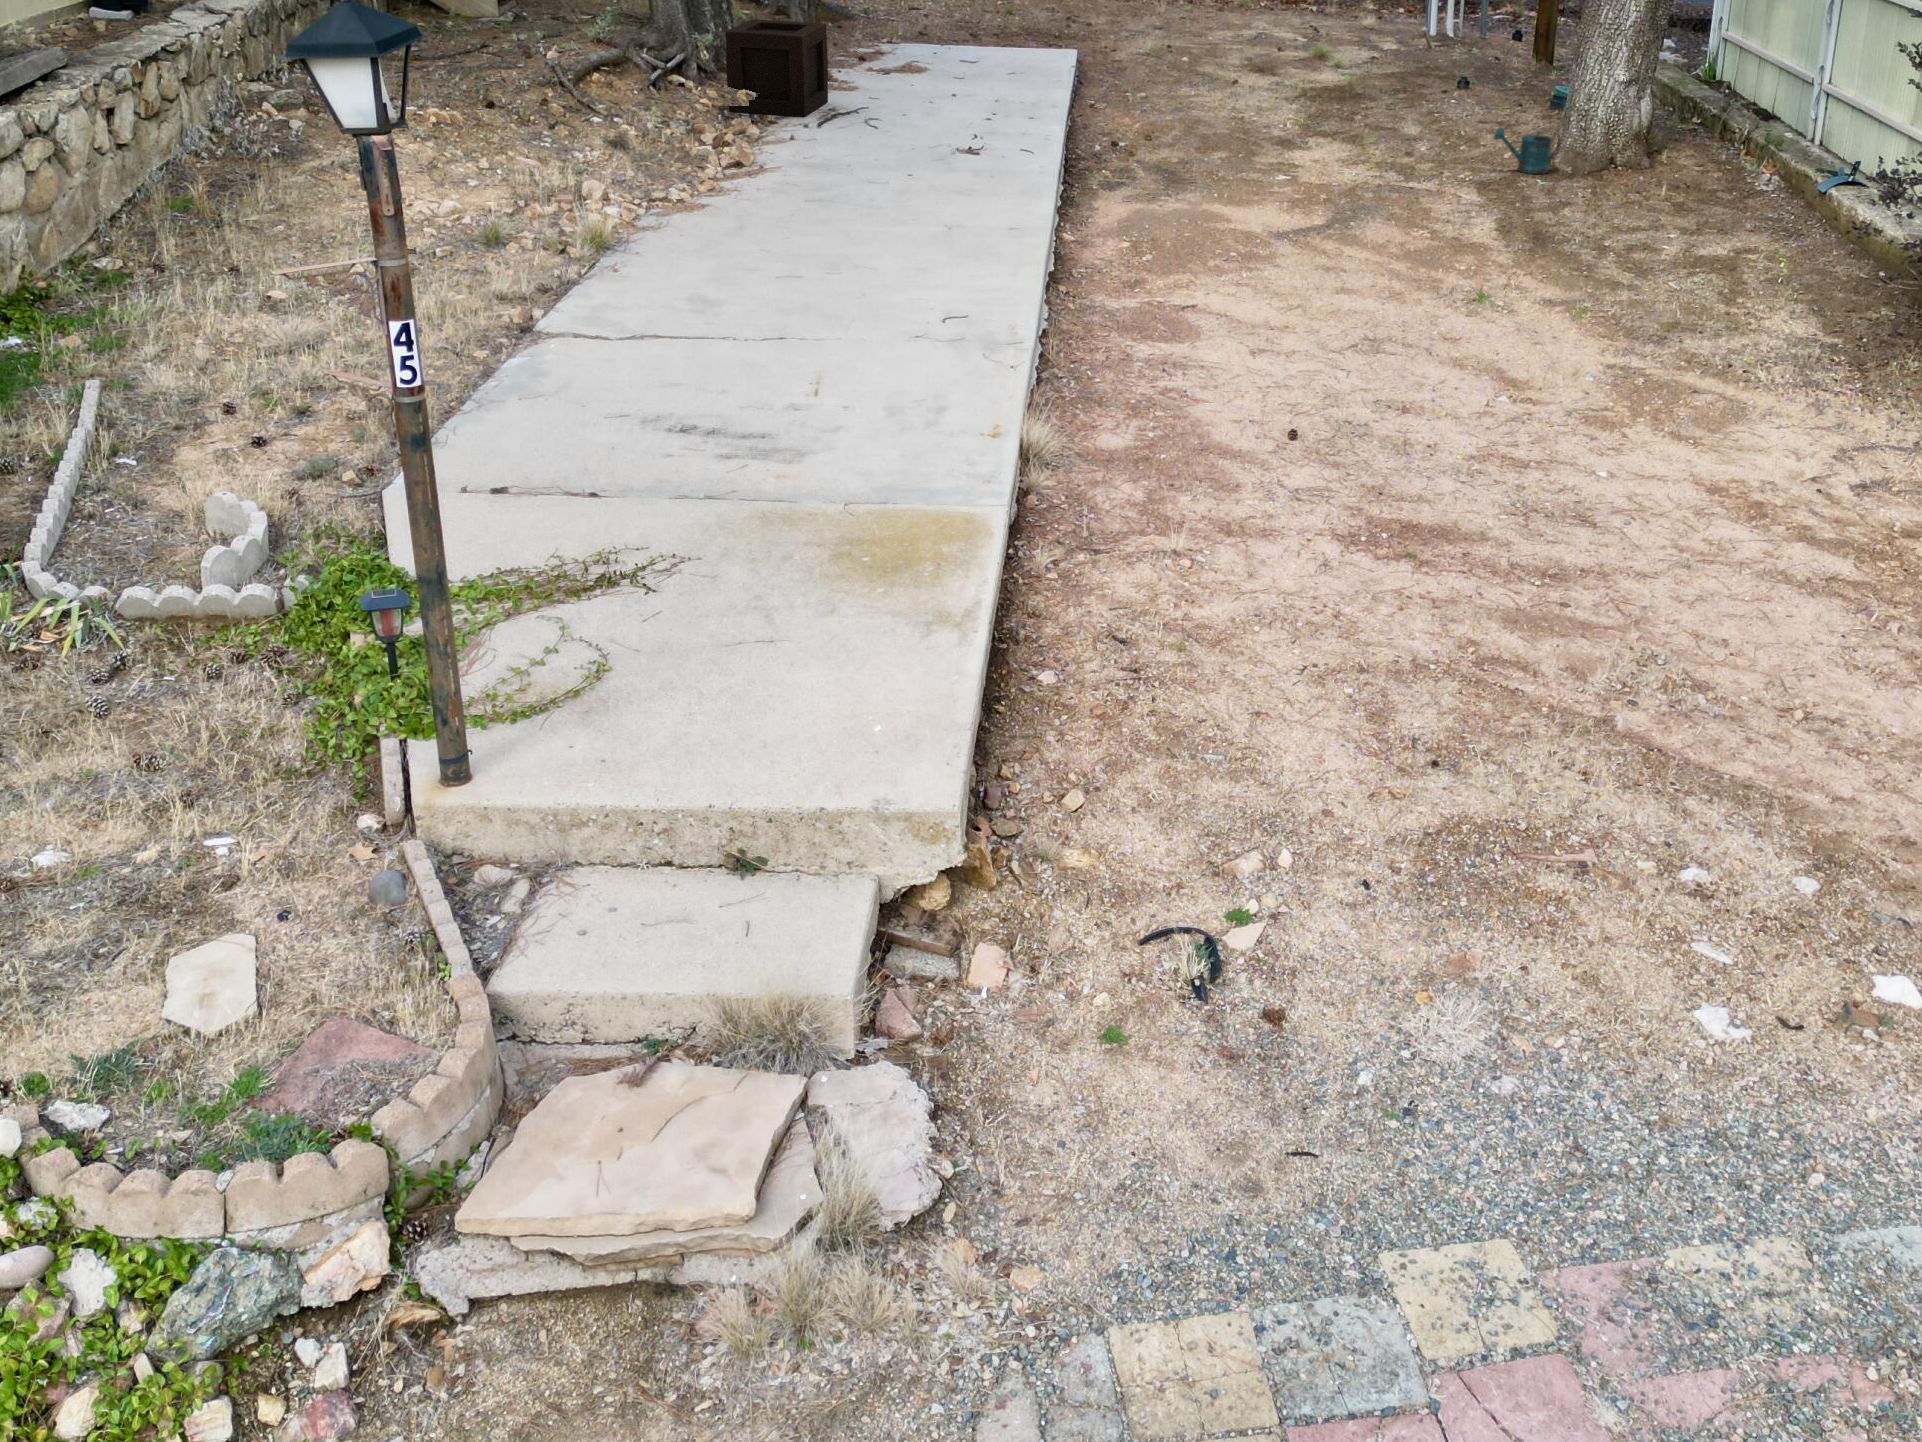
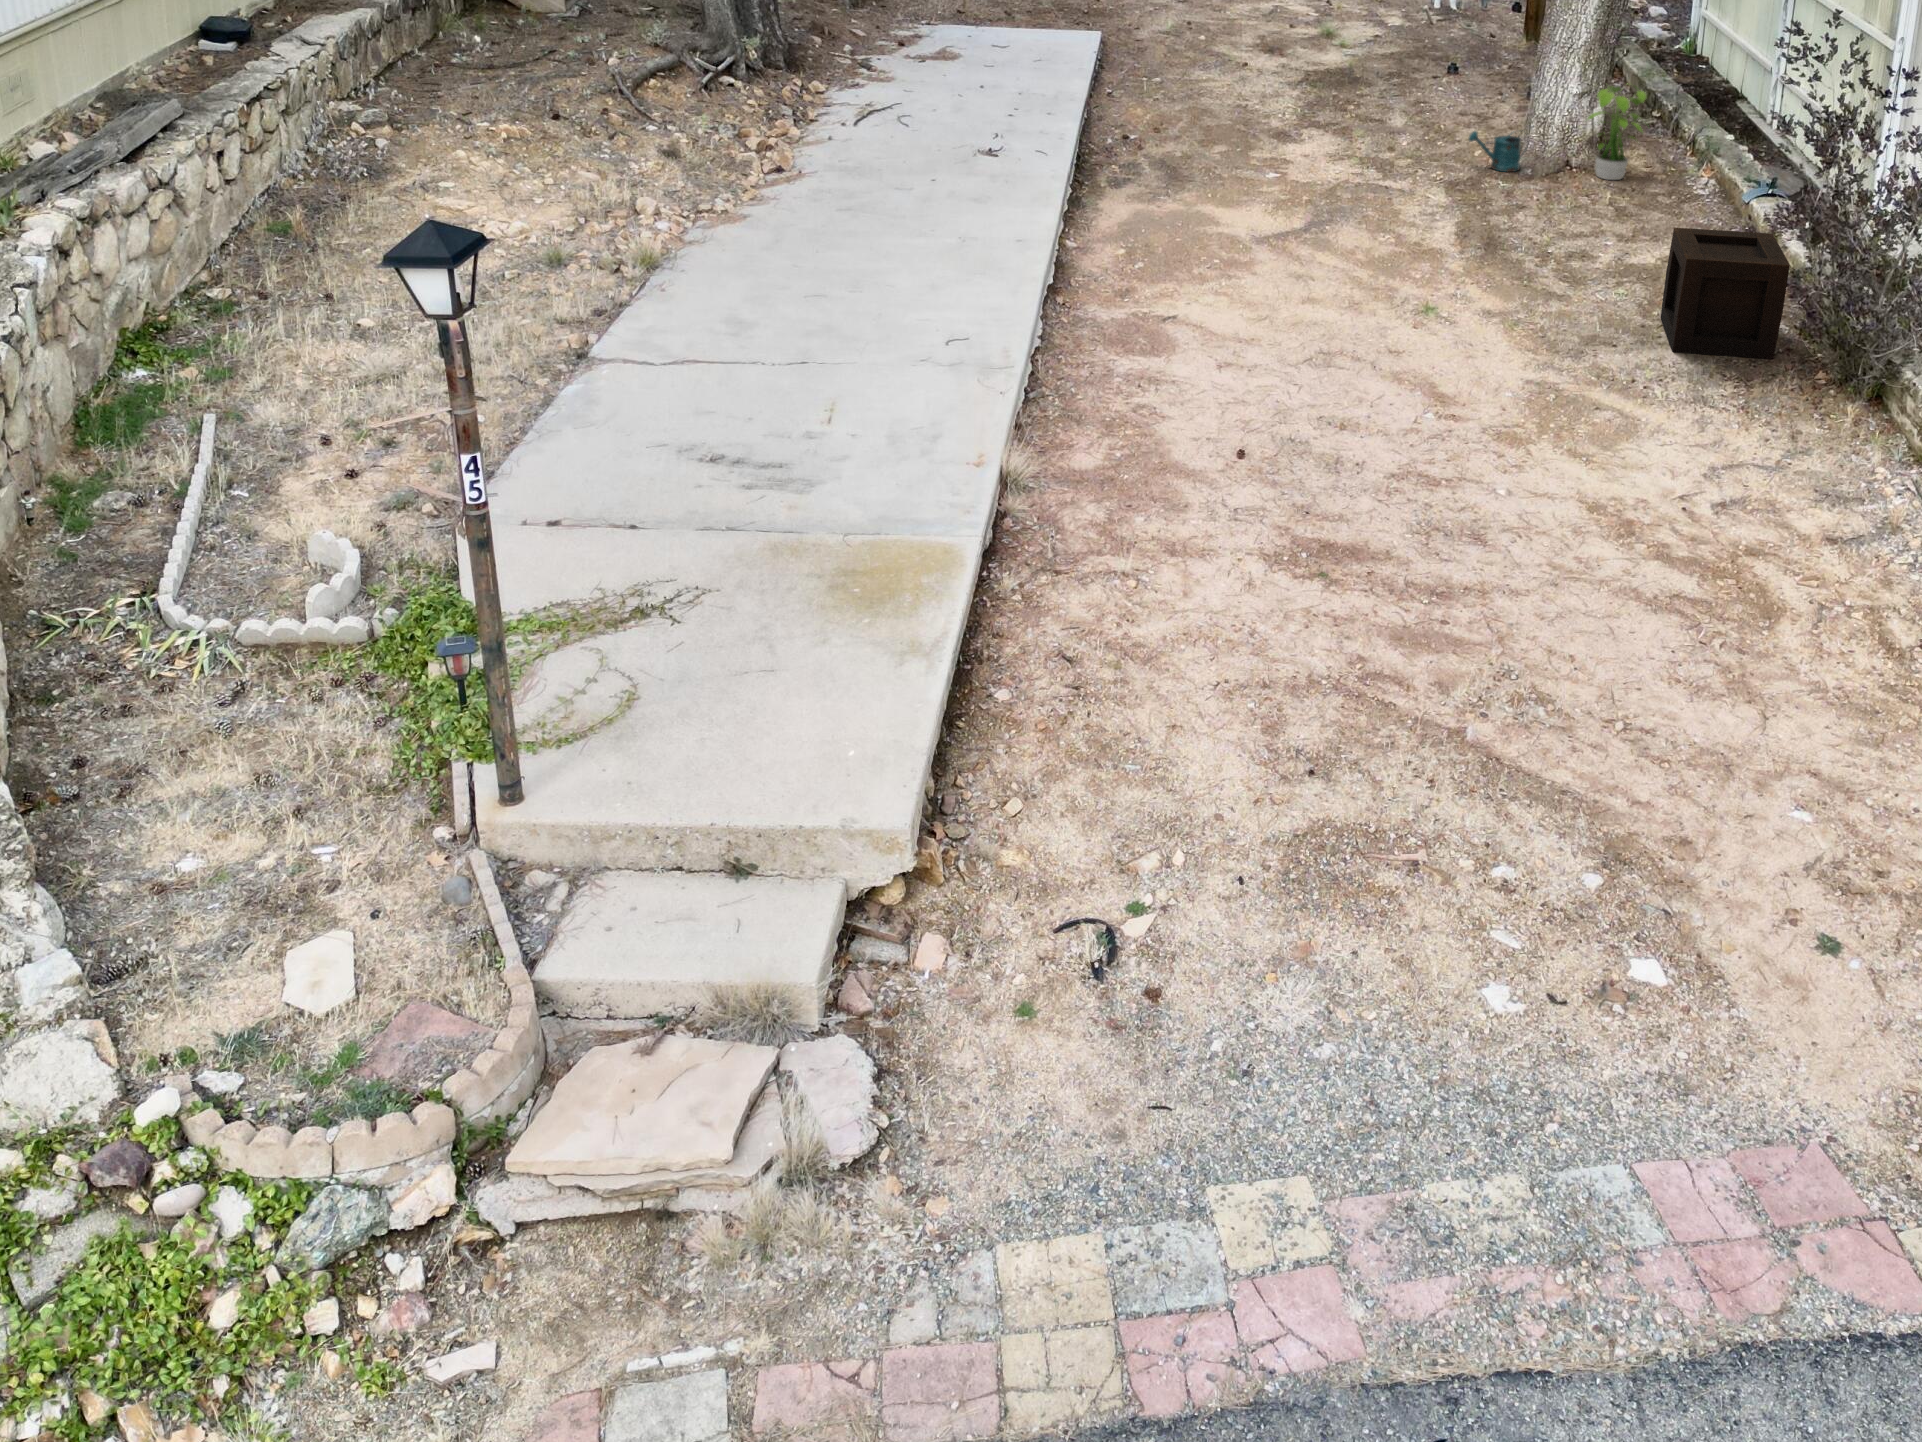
wooden crate: present [726,19,828,117] -> present [1661,228,1790,359]
potted plant: none [1622,73,1695,182] -> present [1587,83,1646,180]

